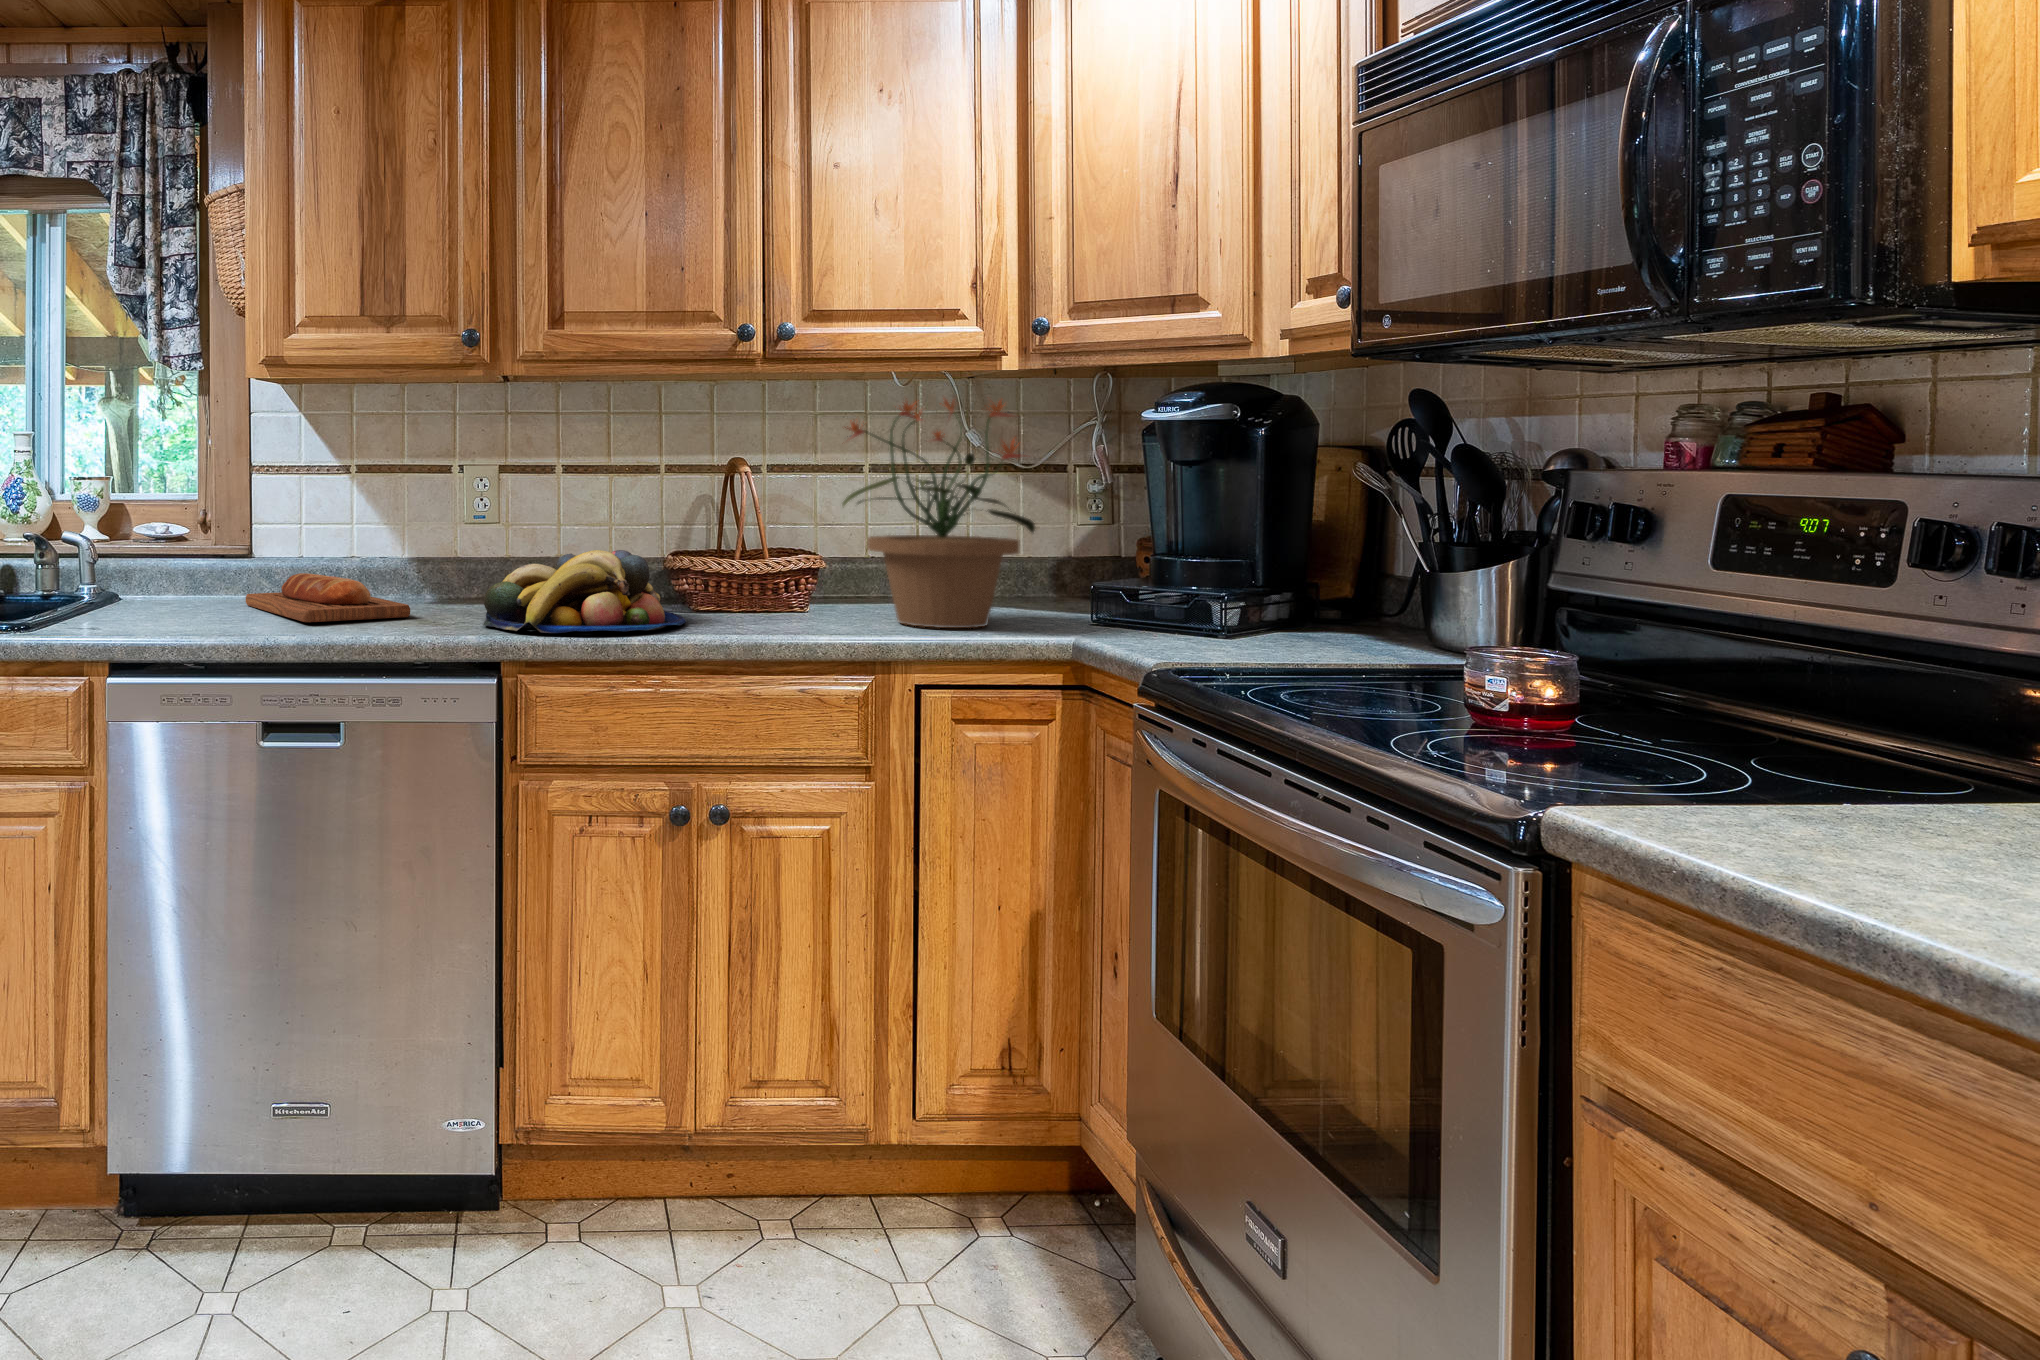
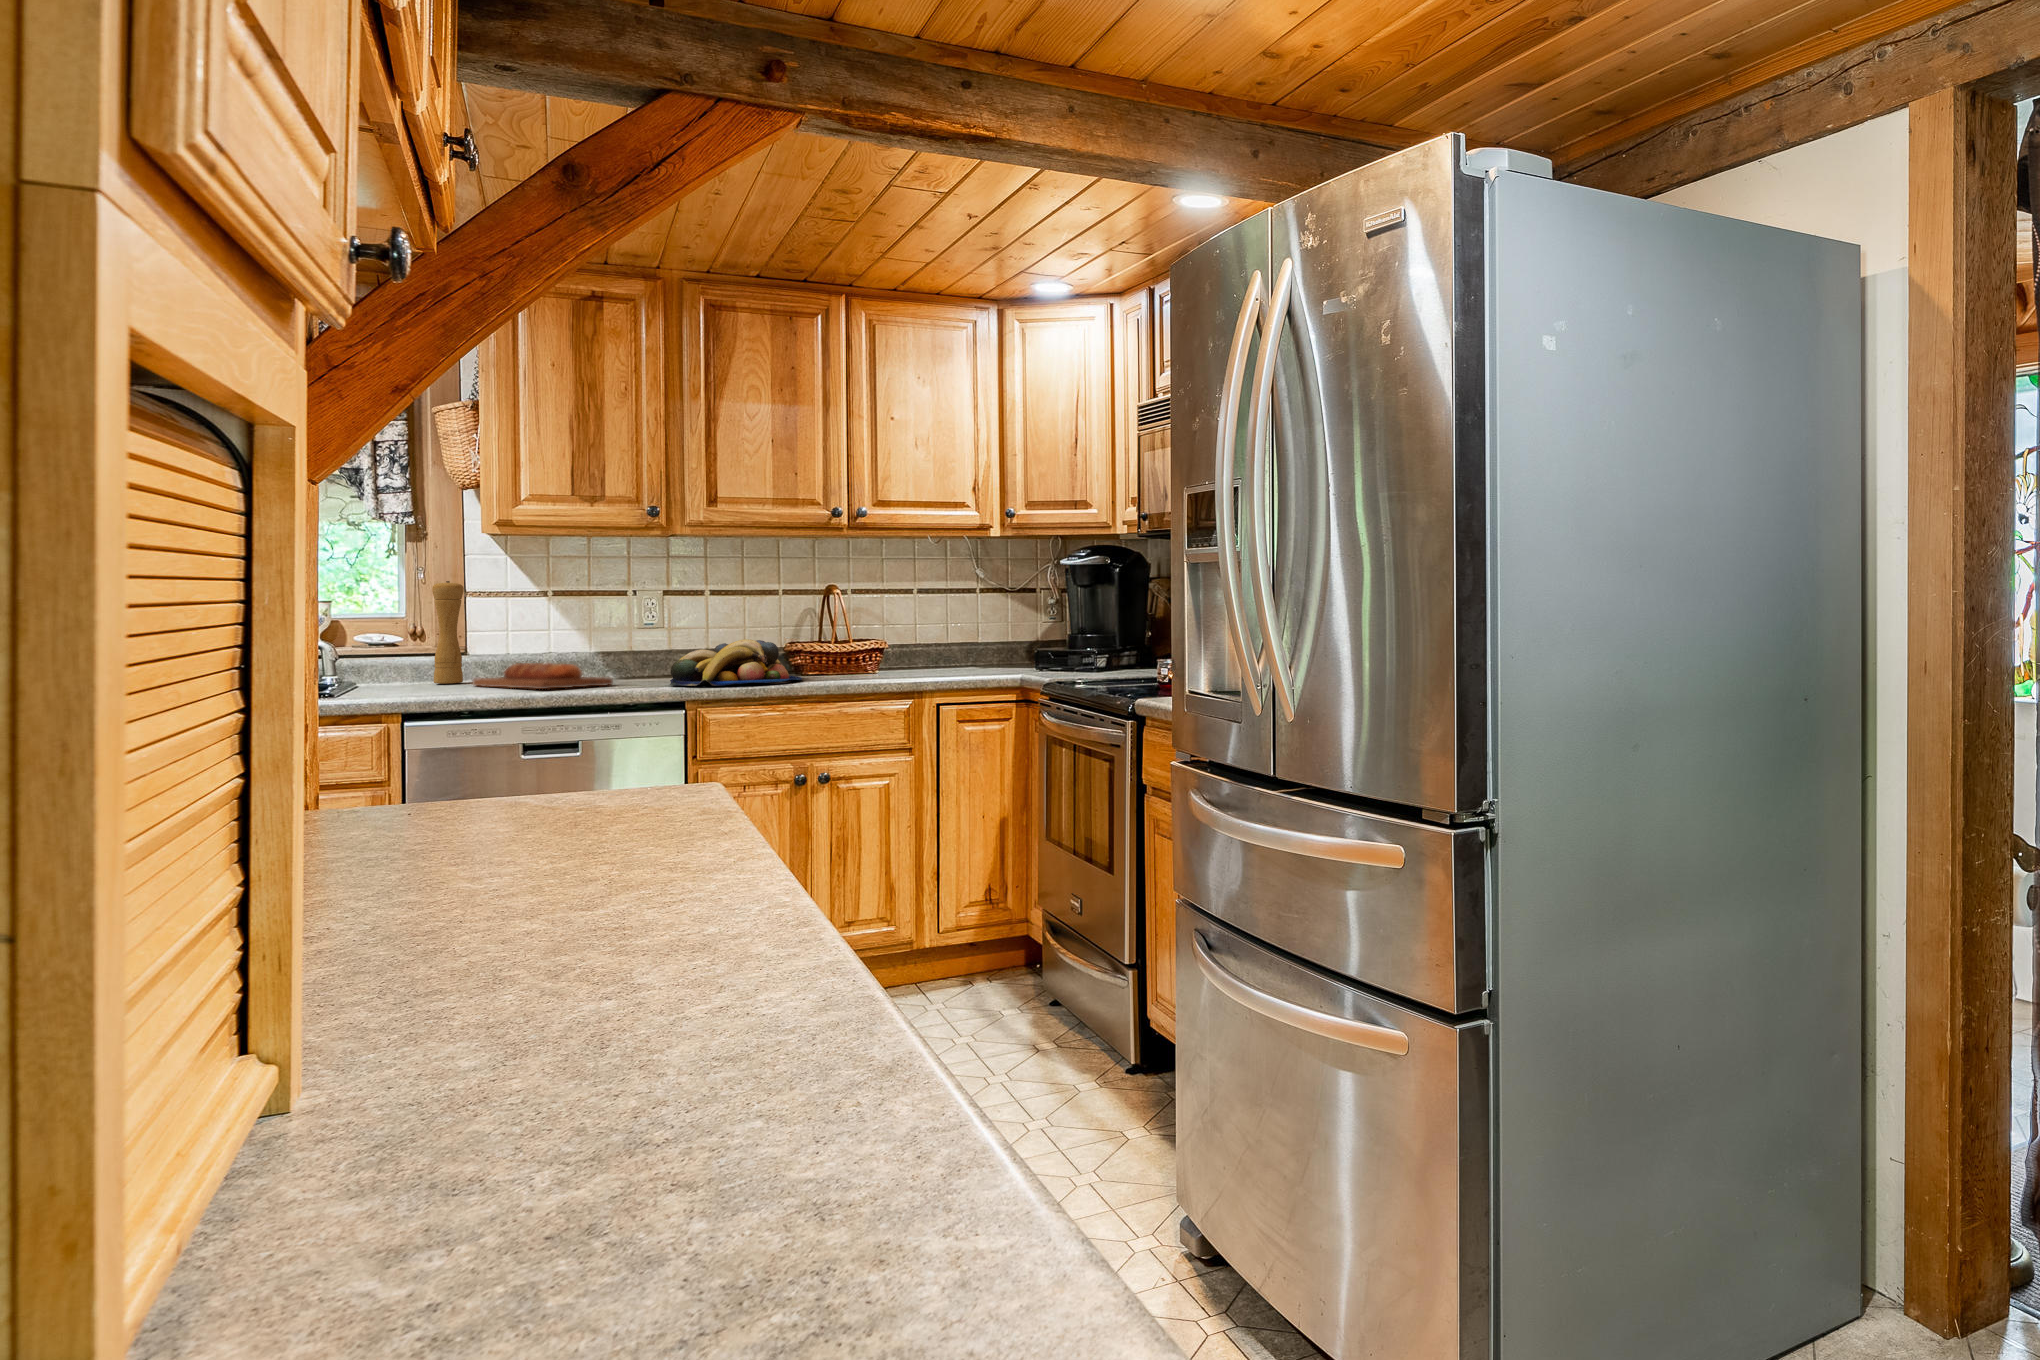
potted plant: present [843,399,1035,628] -> none [897,550,1006,675]
pepper mill: none [213,450,251,597] -> present [432,581,464,684]

